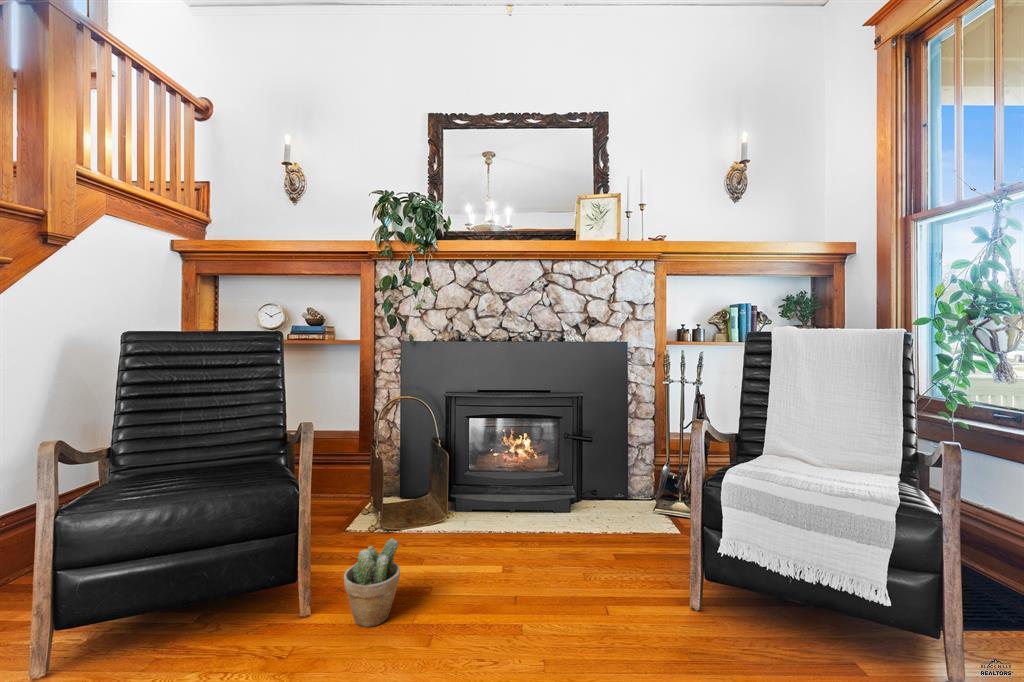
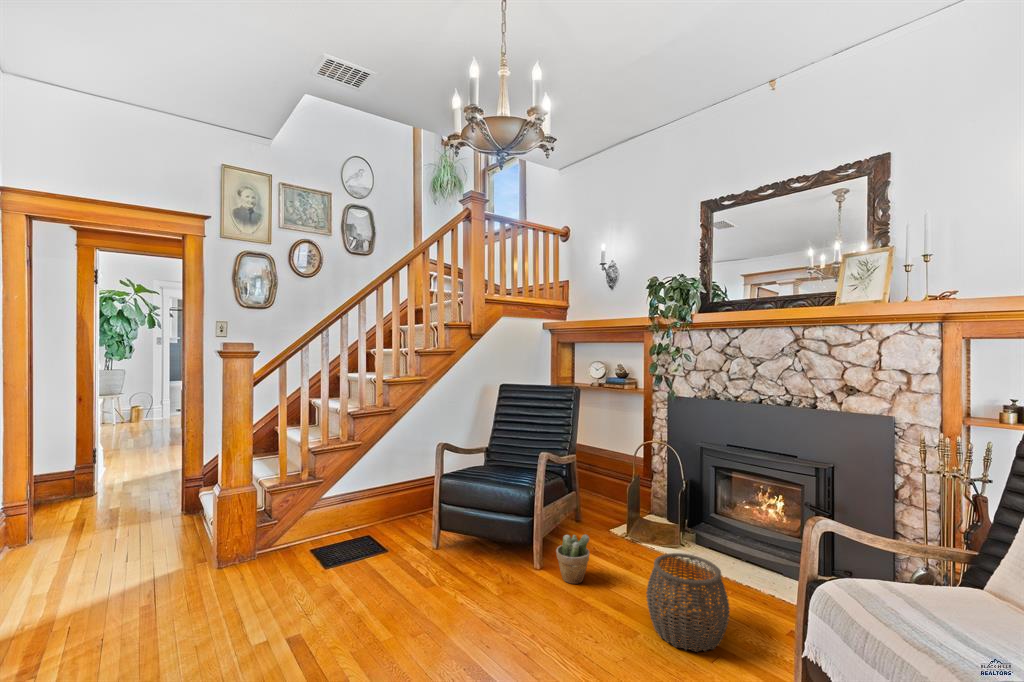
woven basket: none [512,512,613,634] -> present [646,553,730,652]

